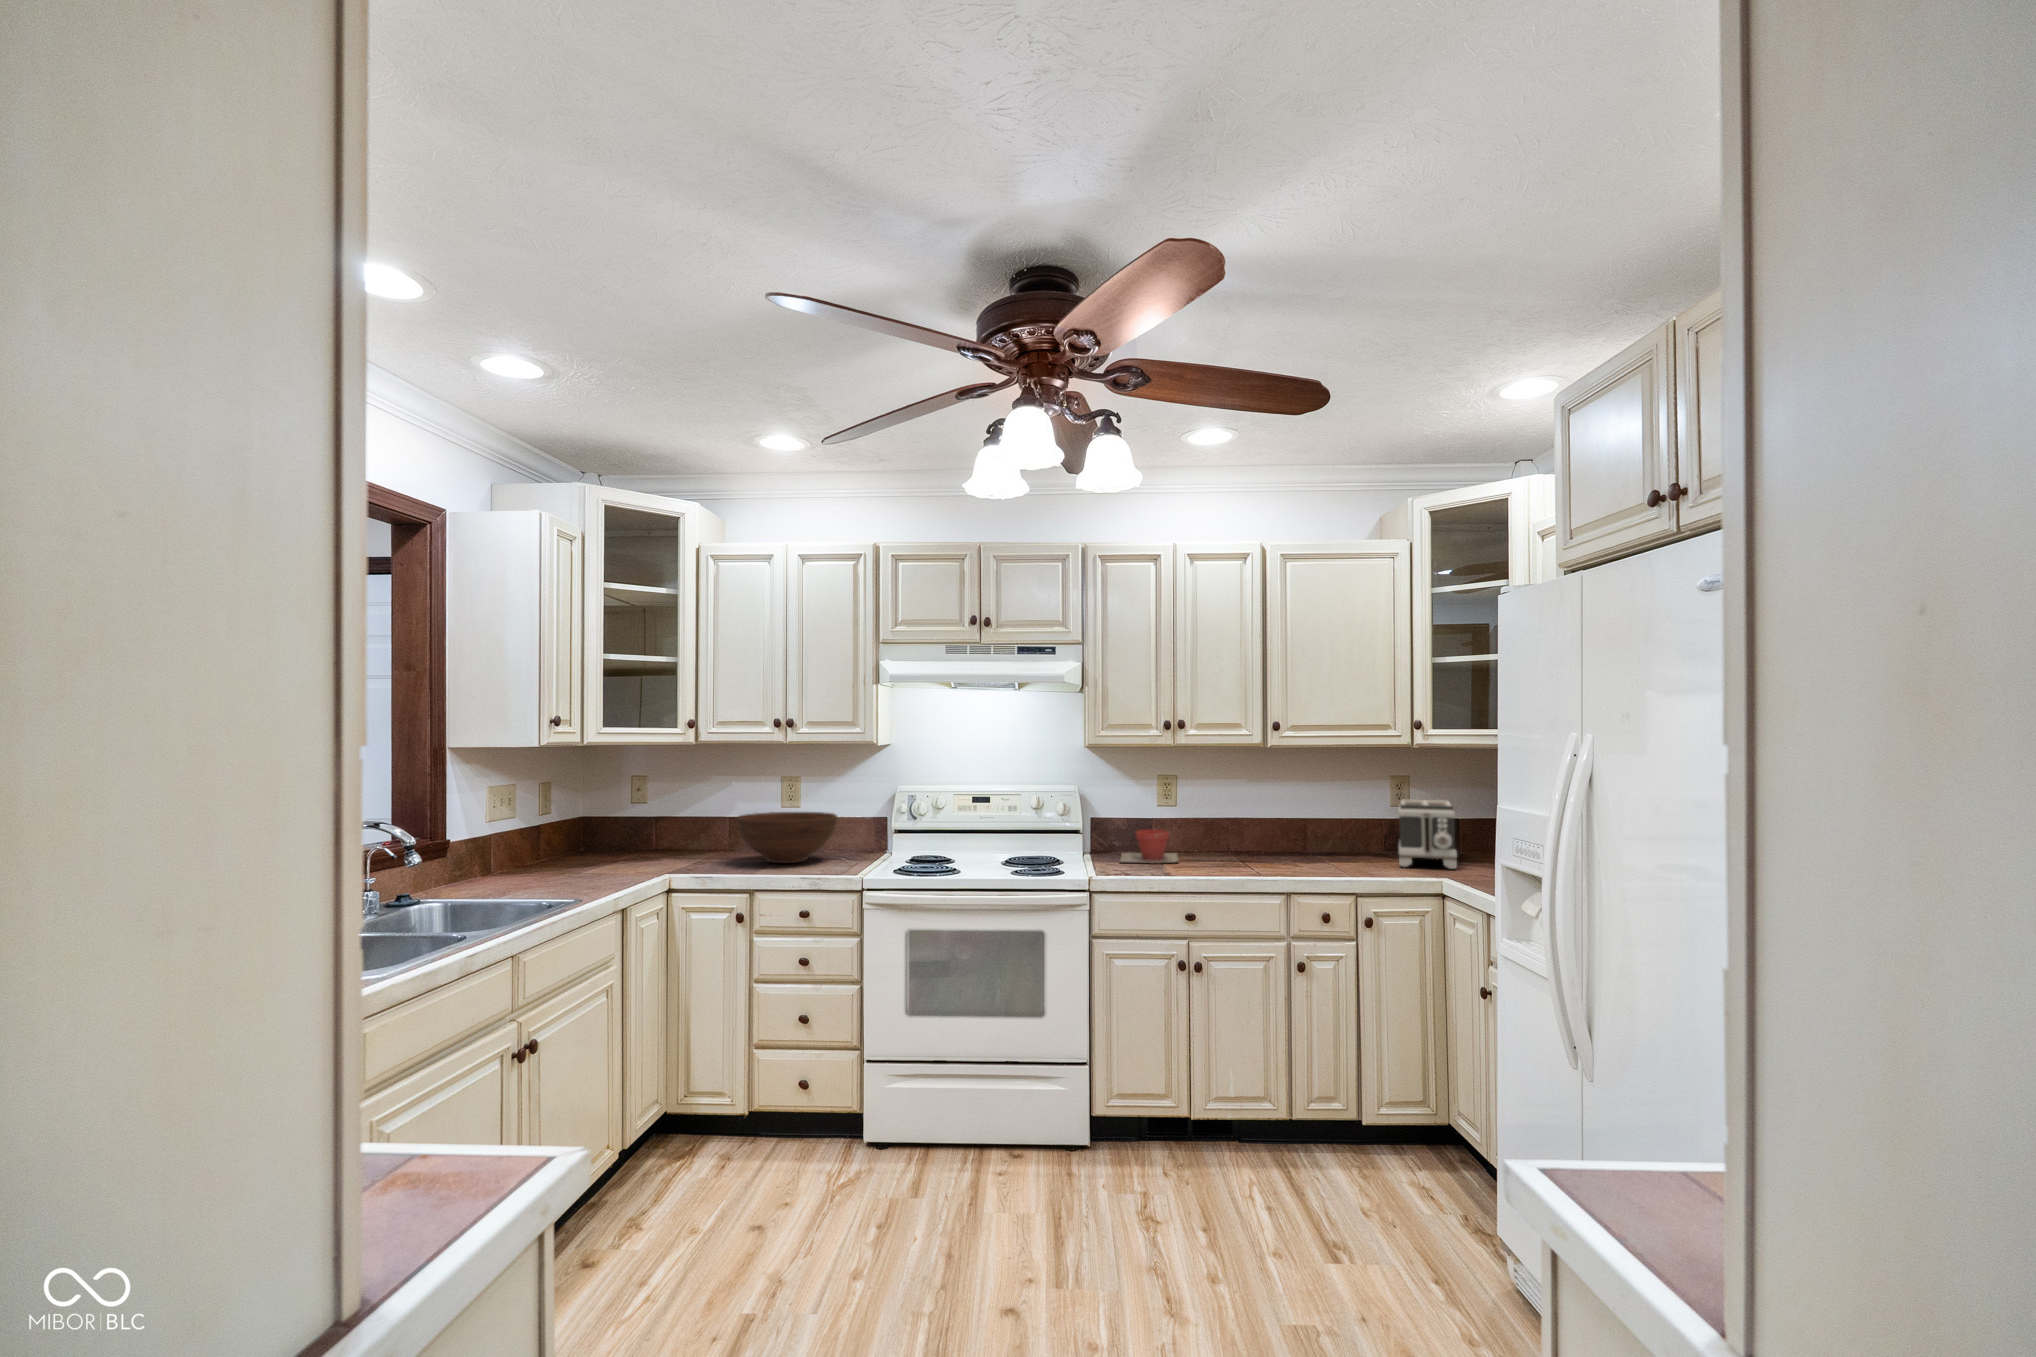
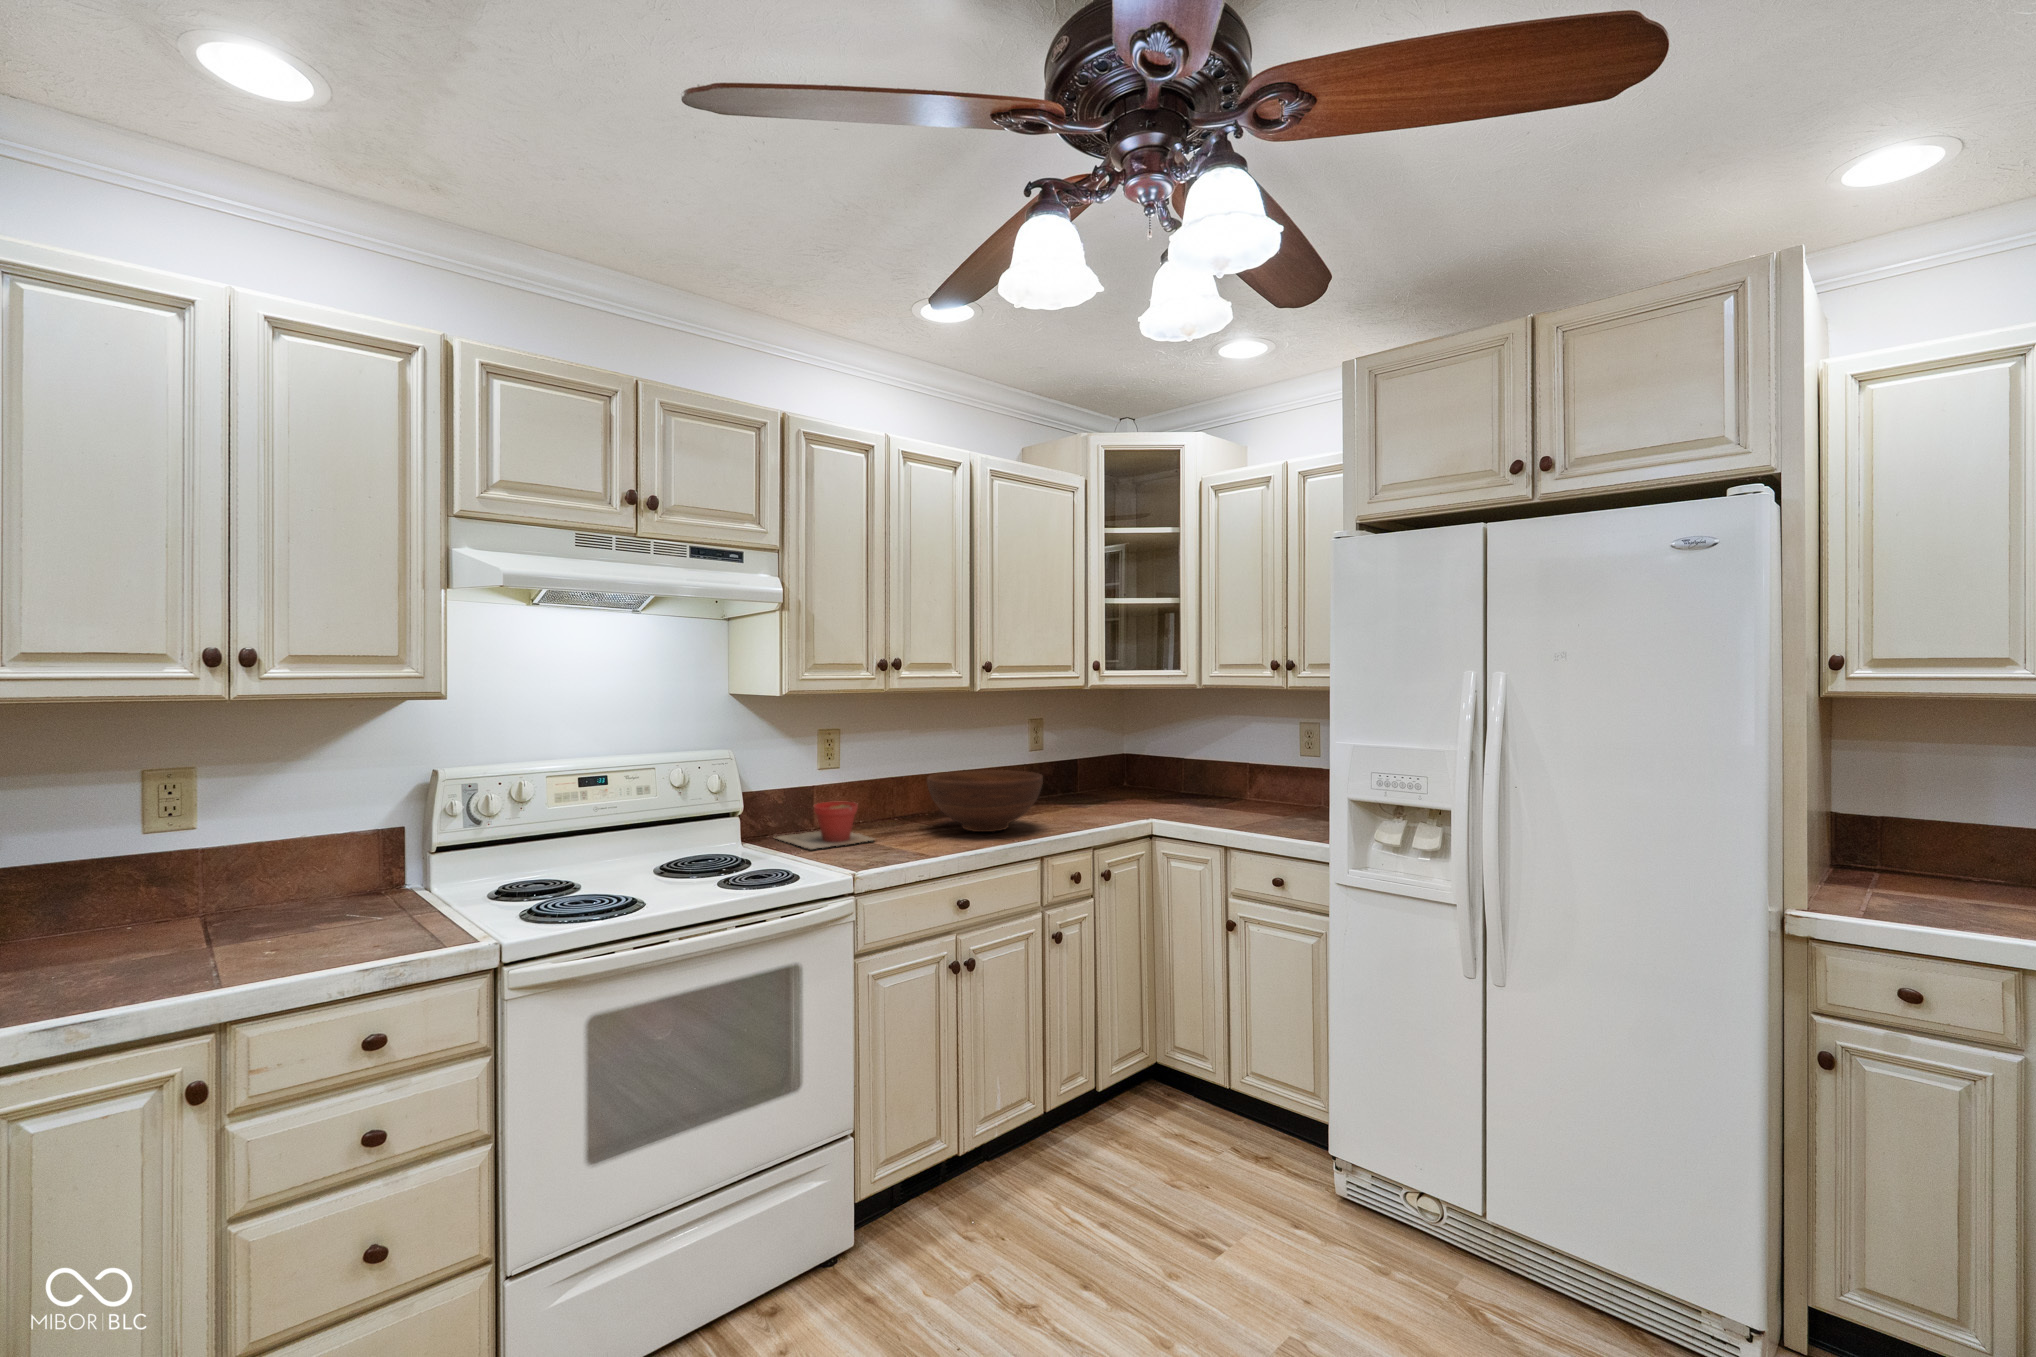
toaster: present [1398,800,1457,869] -> none [1042,744,1131,814]
fruit bowl: present [737,812,837,863] -> present [927,770,1043,832]

